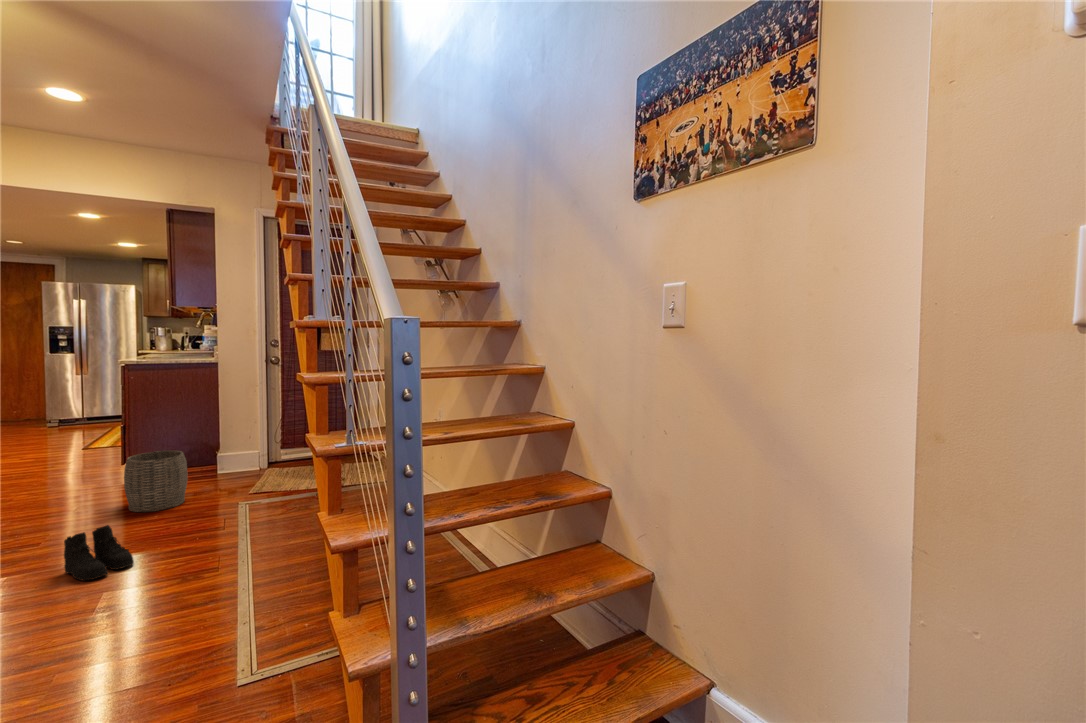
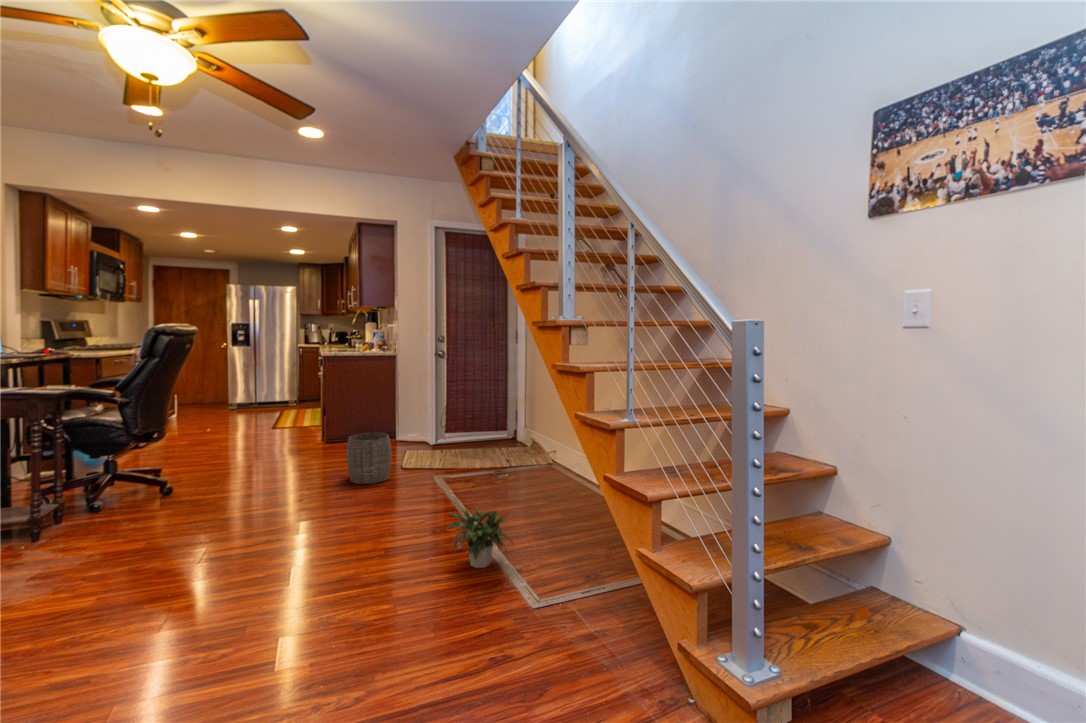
boots: present [64,525,134,581] -> none [340,491,389,534]
potted plant: none [149,543,257,623] -> present [447,508,512,568]

